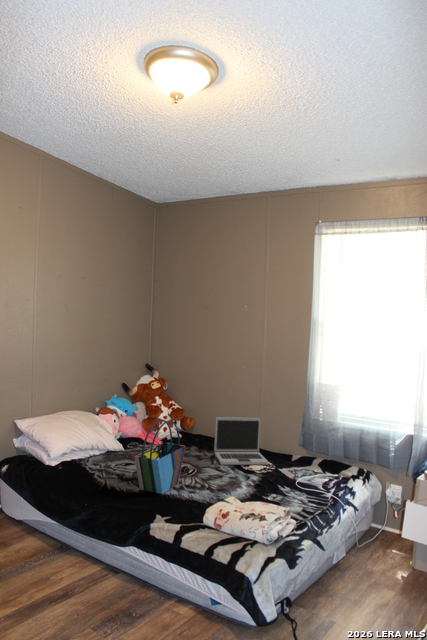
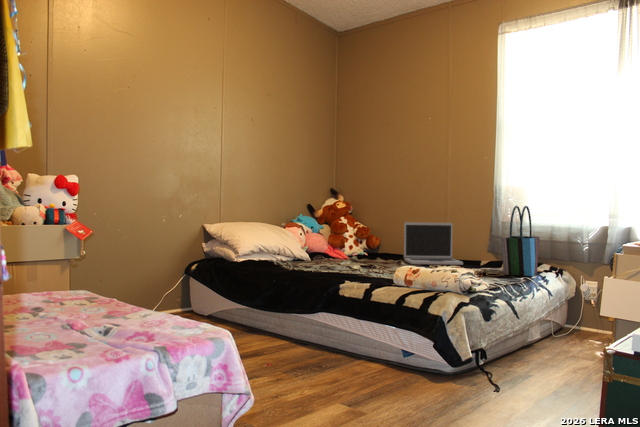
tote bag: present [134,419,186,494] -> present [501,206,539,276]

